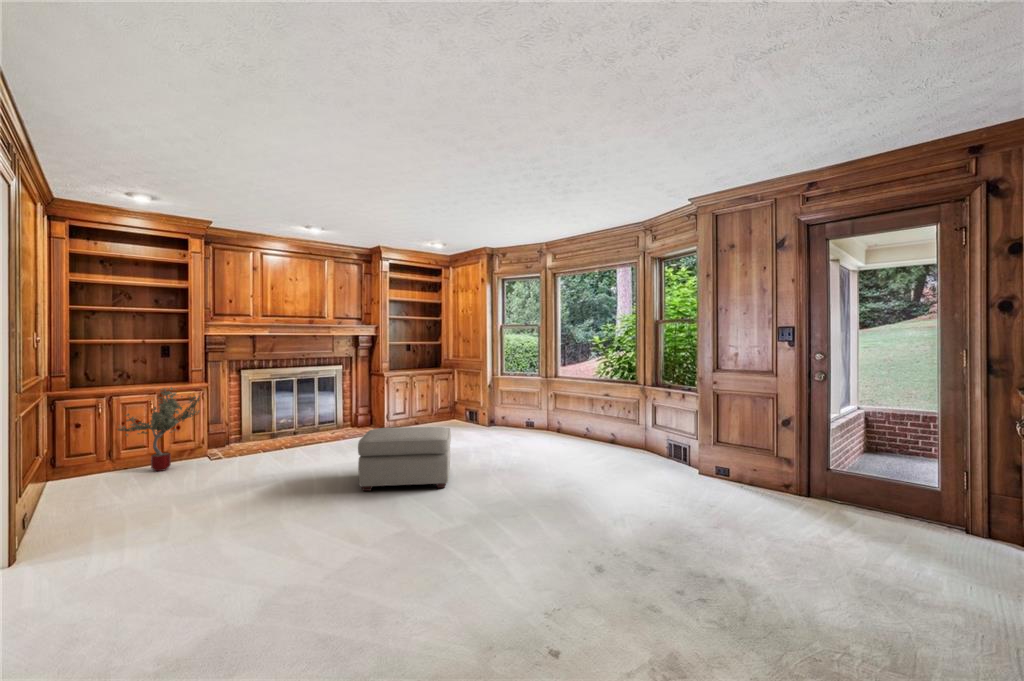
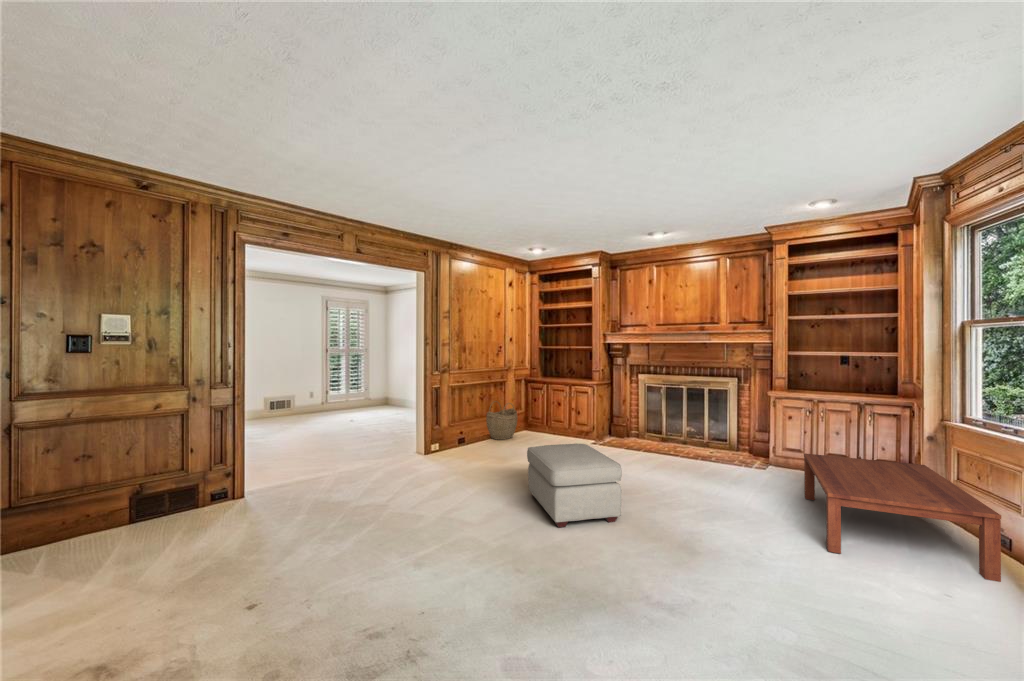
potted tree: present [118,387,200,471] -> none [535,381,576,439]
coffee table: none [444,399,546,444] -> present [804,454,1001,582]
woven basket: none [45,431,103,501] -> present [486,401,517,440]

